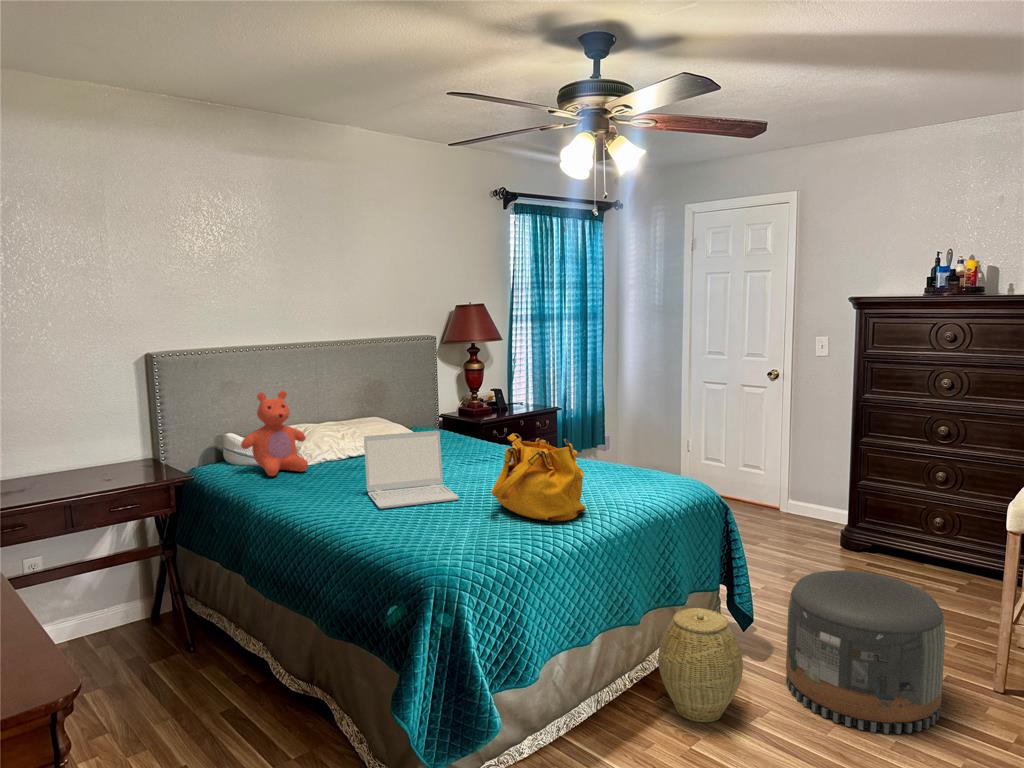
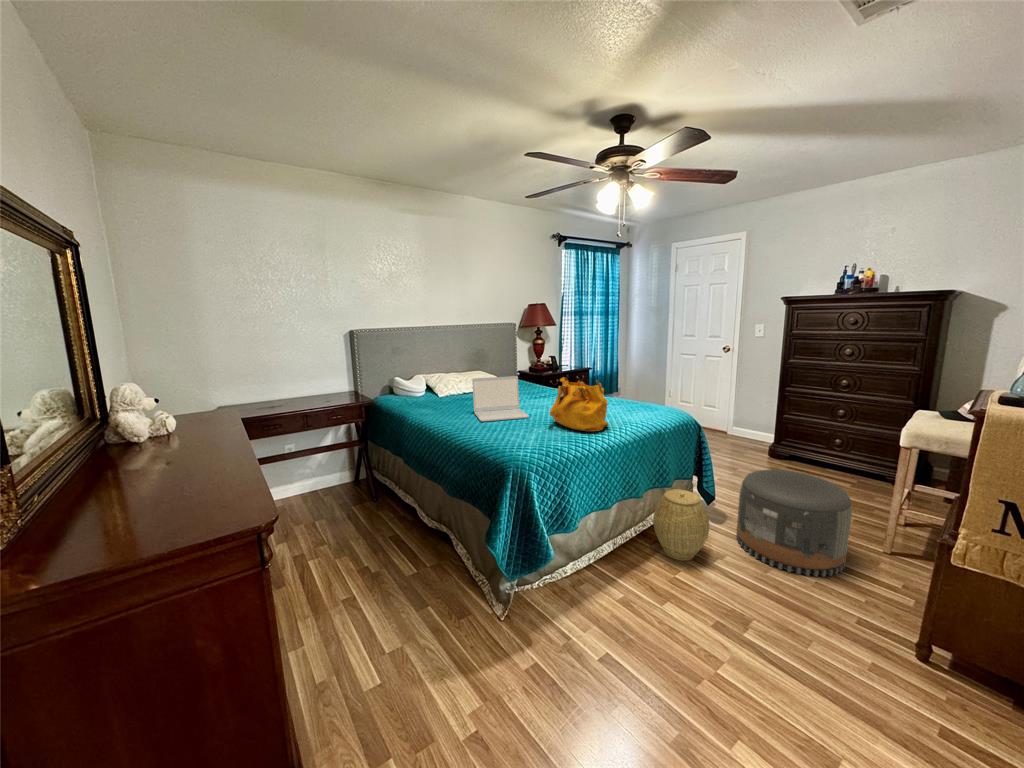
teddy bear: present [241,391,308,476] -> none [402,353,441,402]

